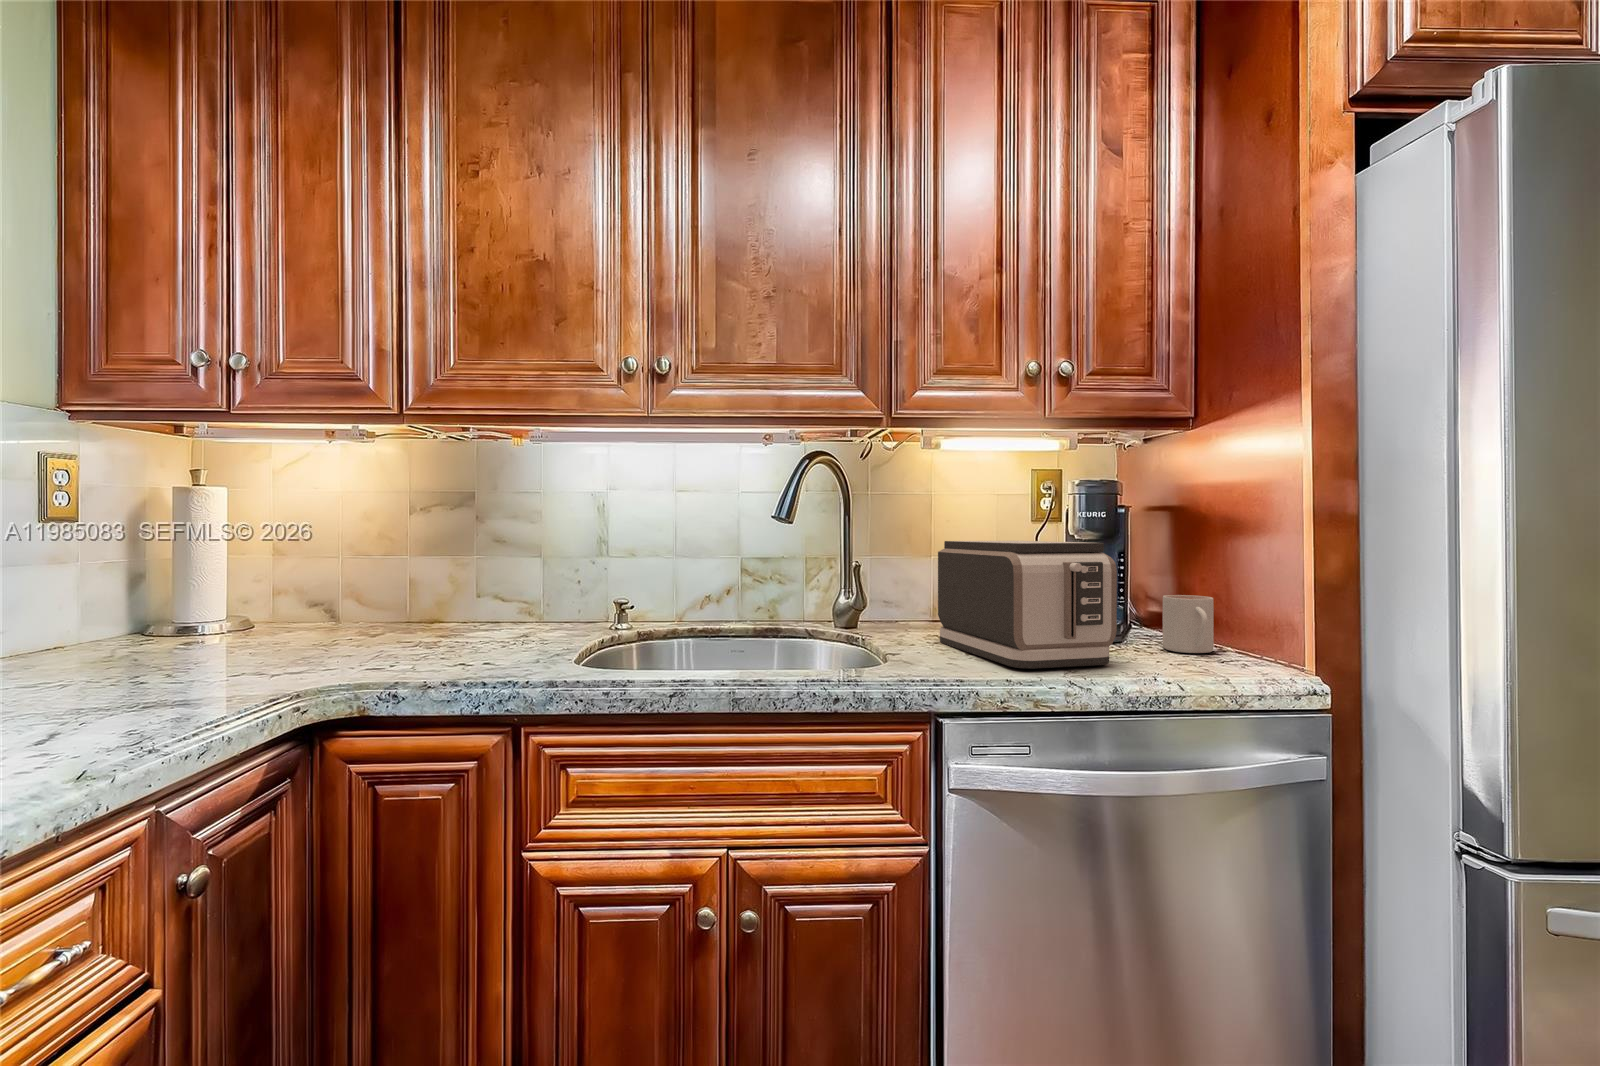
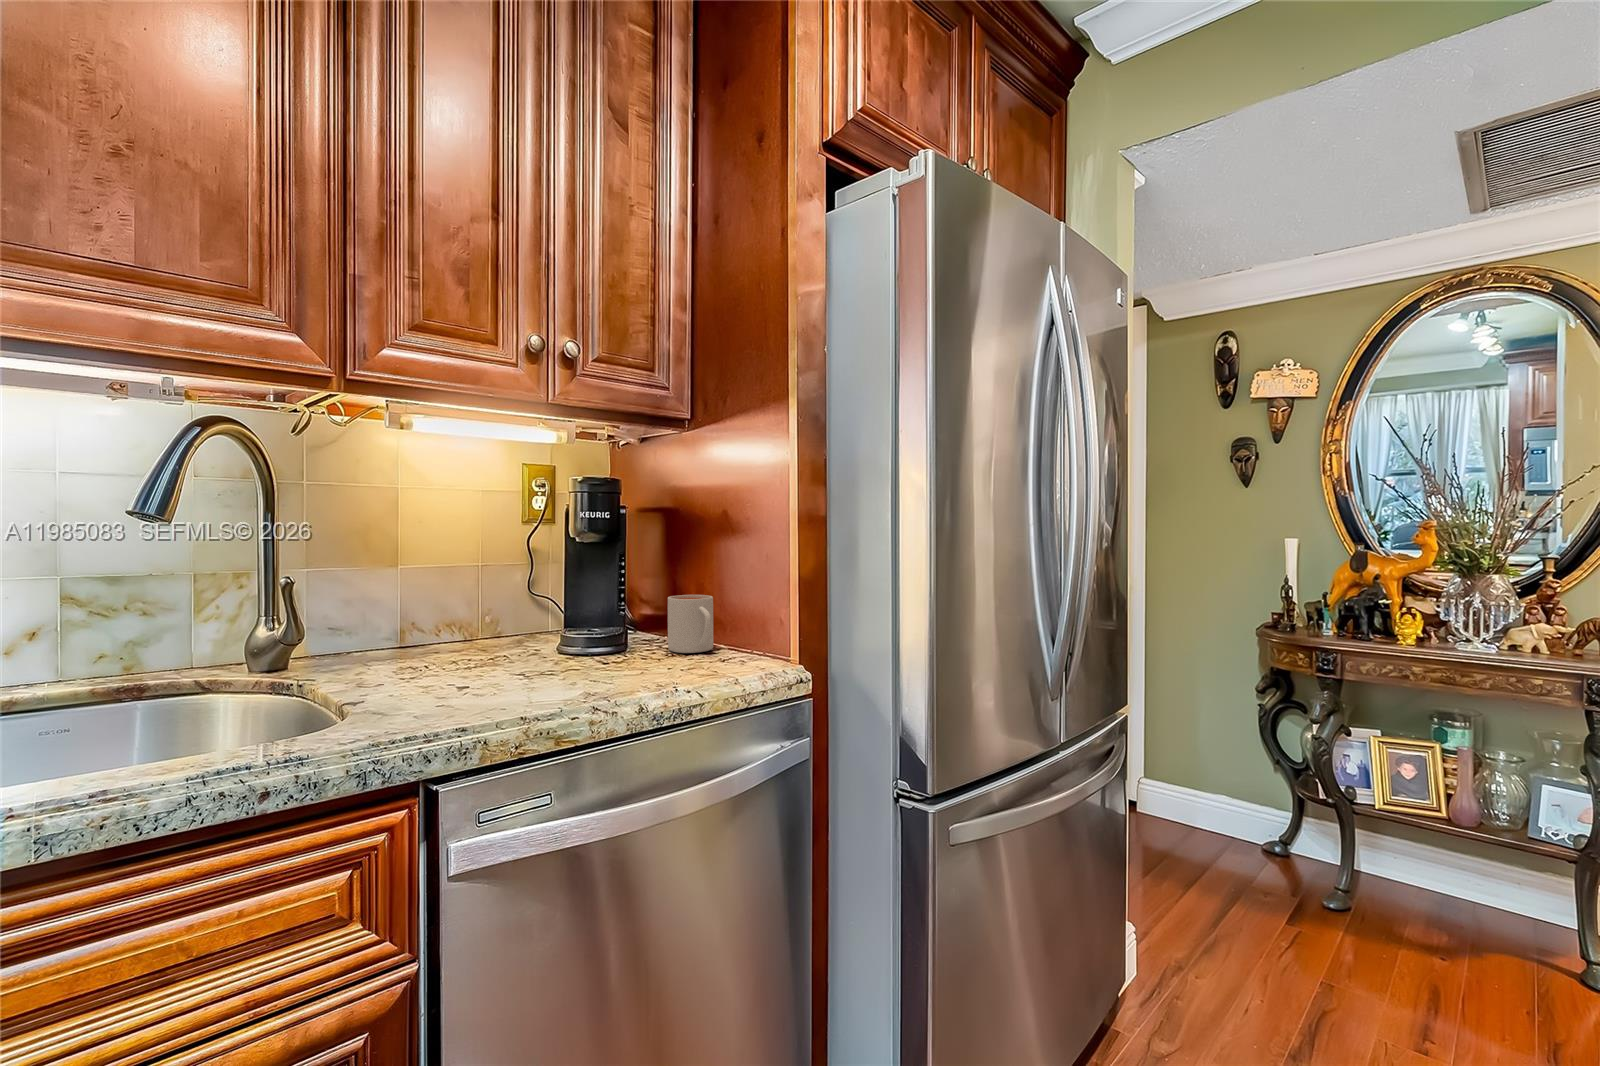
toaster: present [938,541,1117,669] -> none [413,544,634,699]

